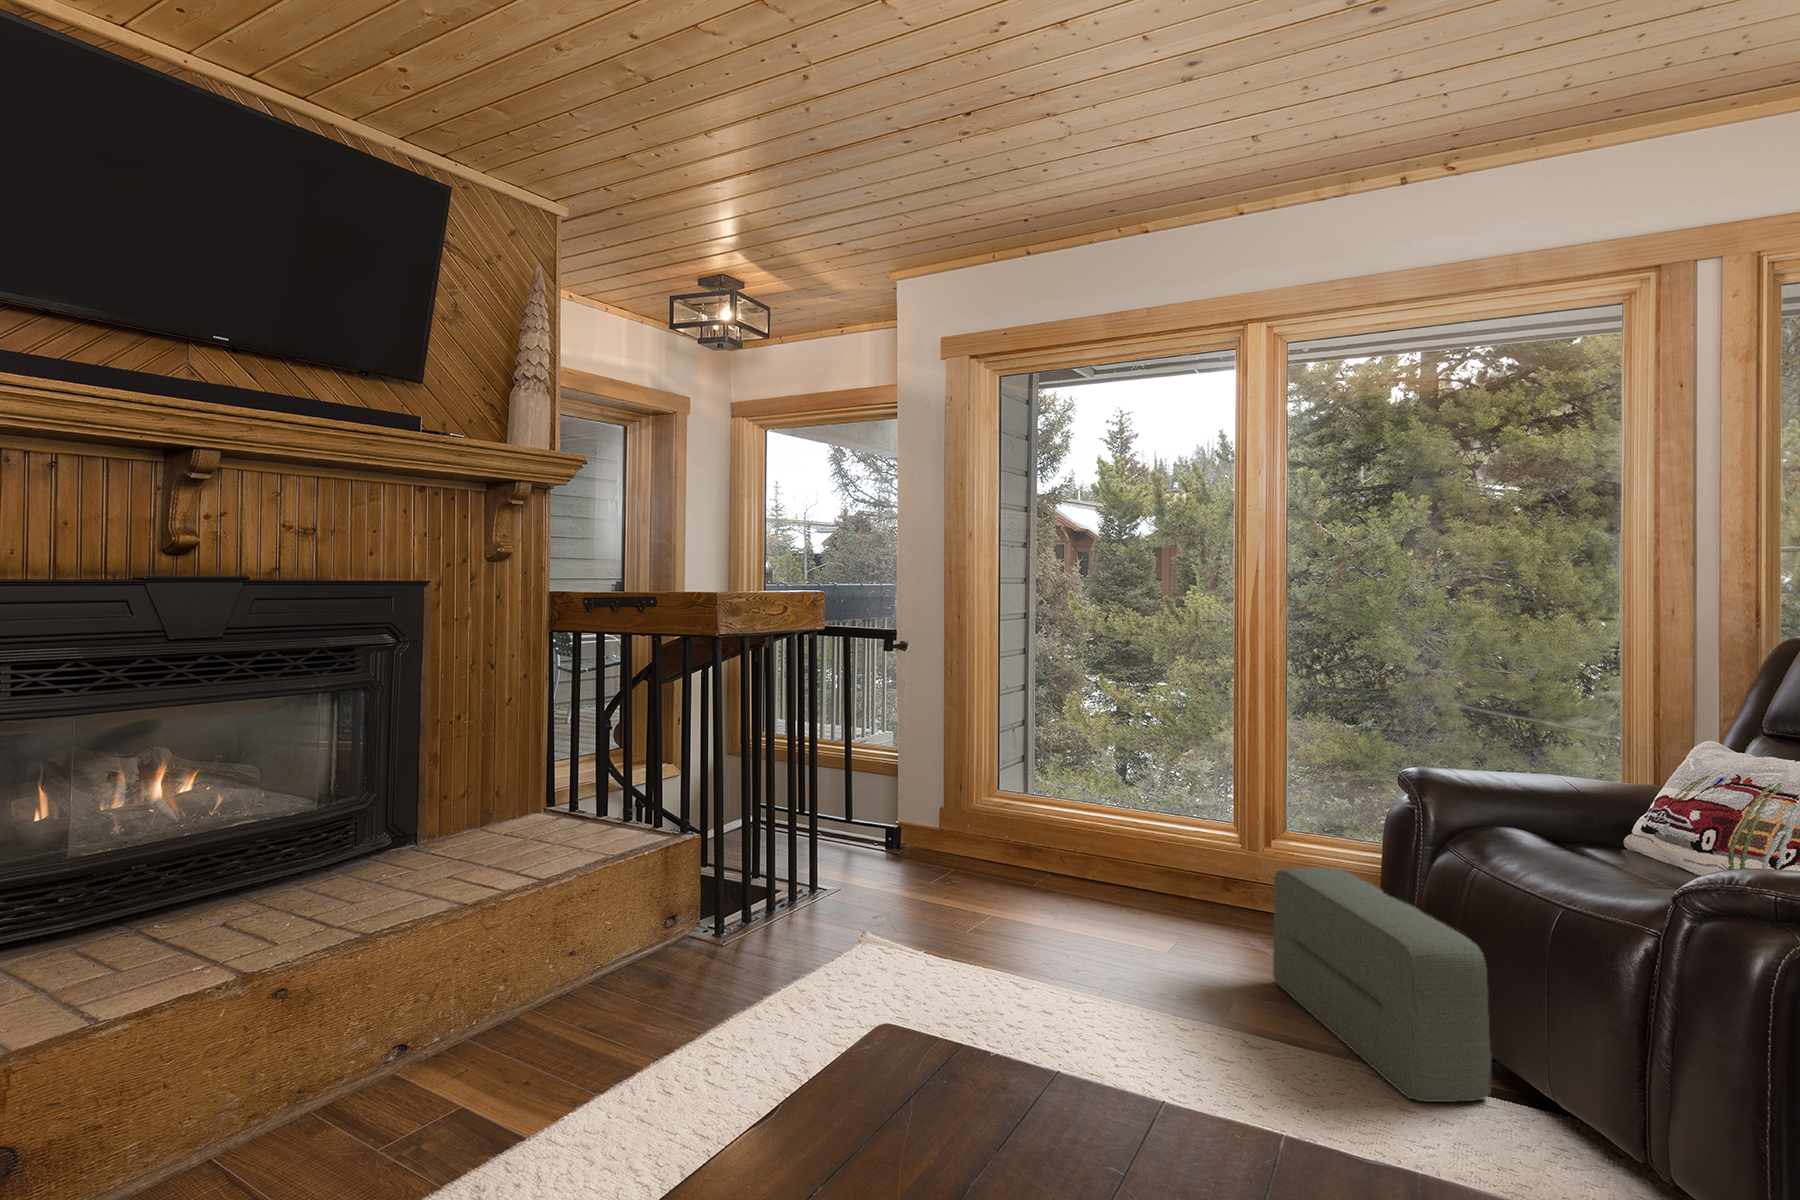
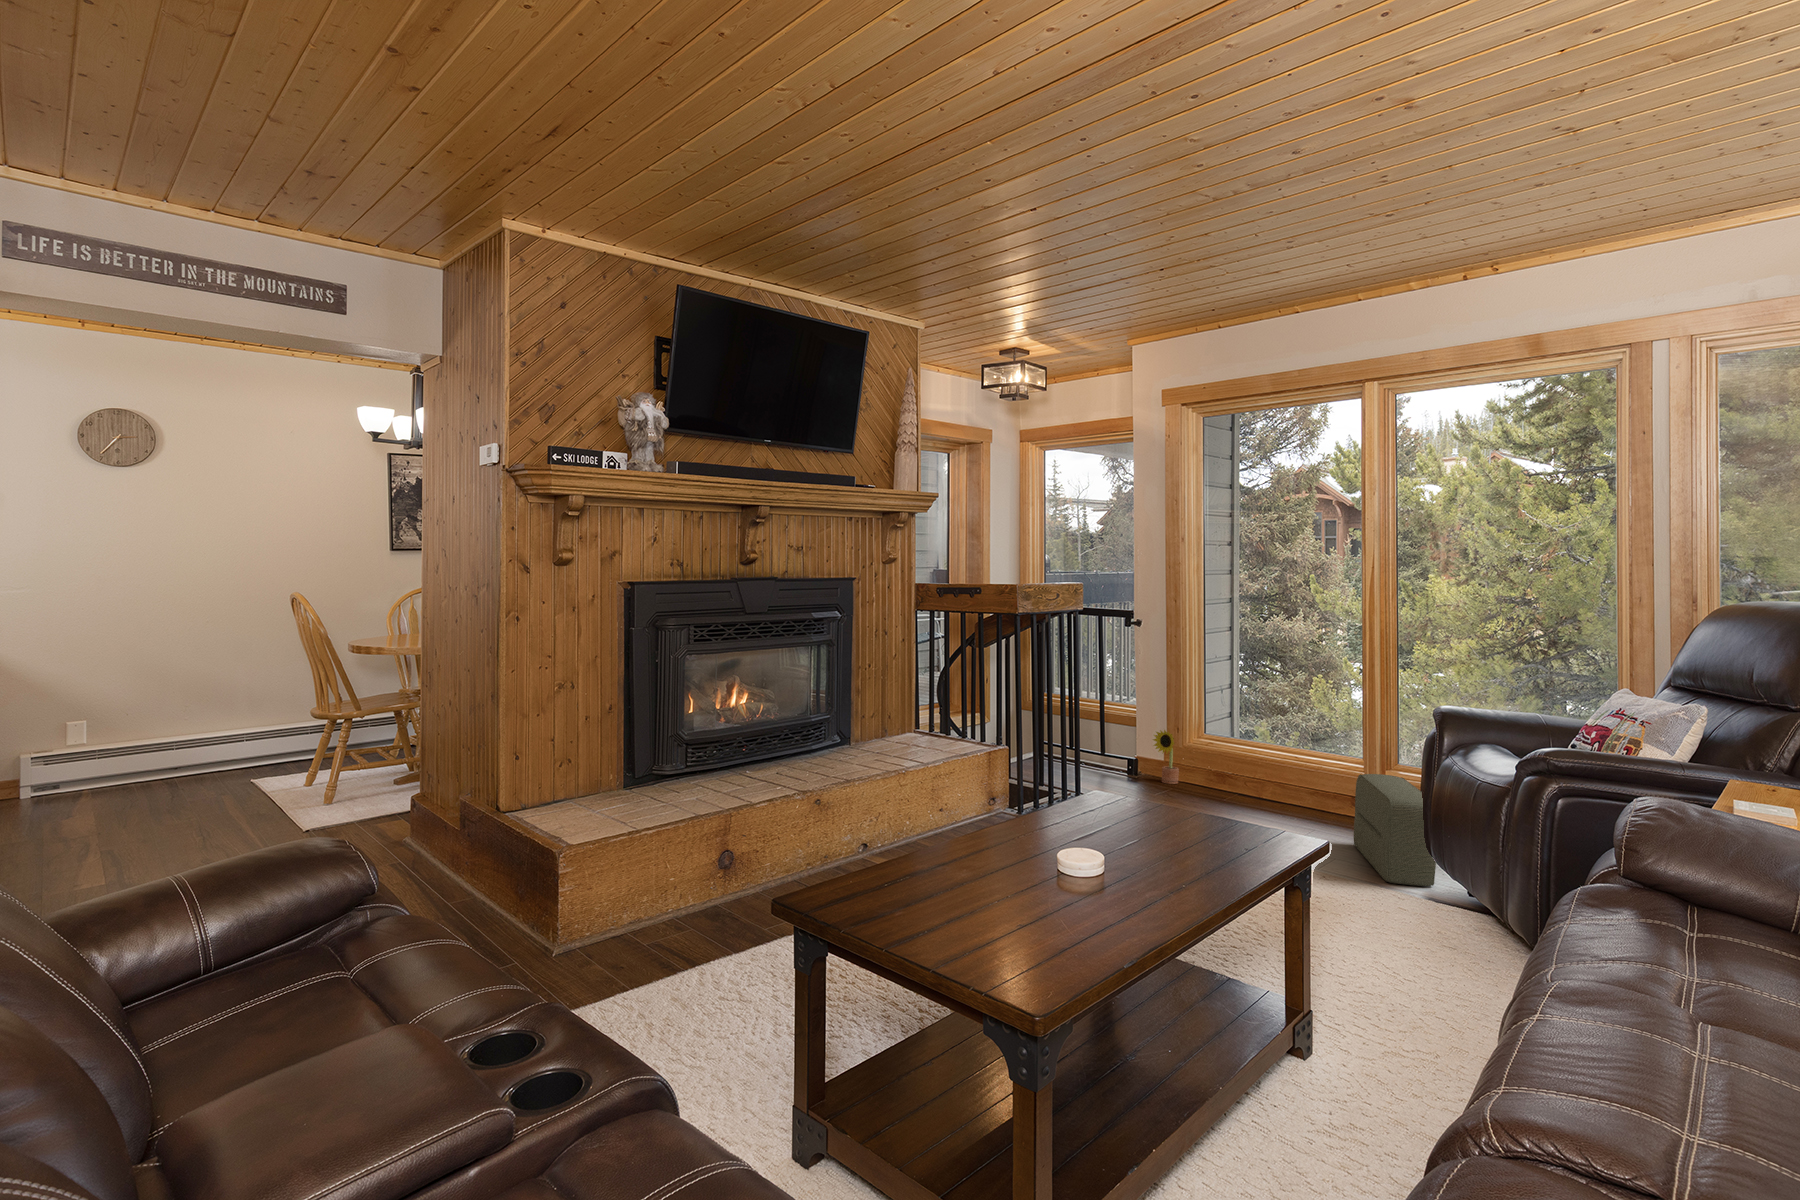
decorative plant: none [927,792,965,869] -> present [1153,730,1179,784]

